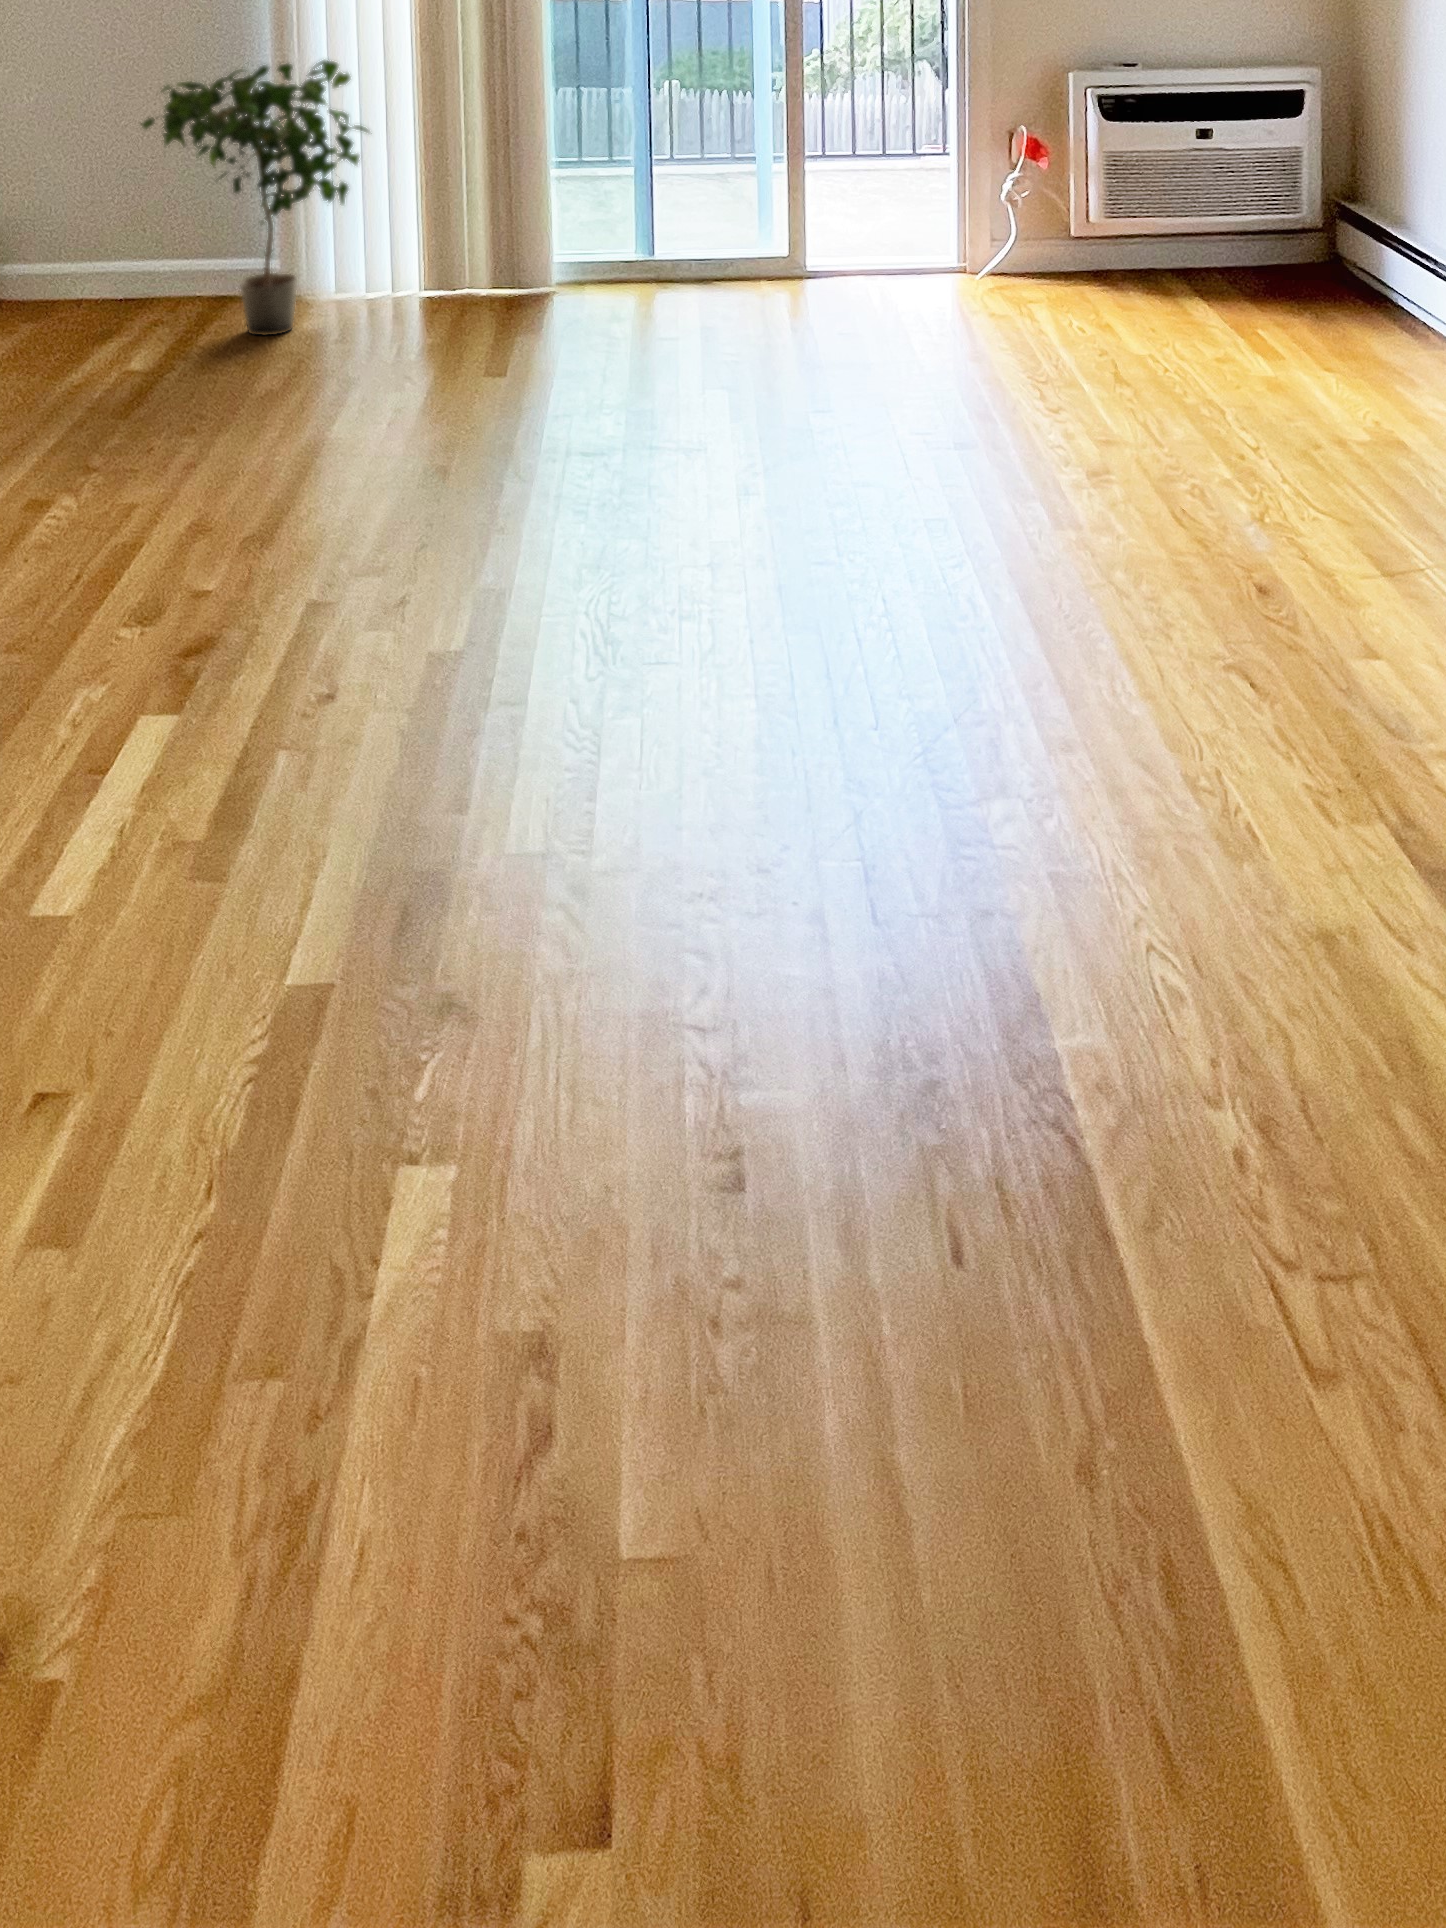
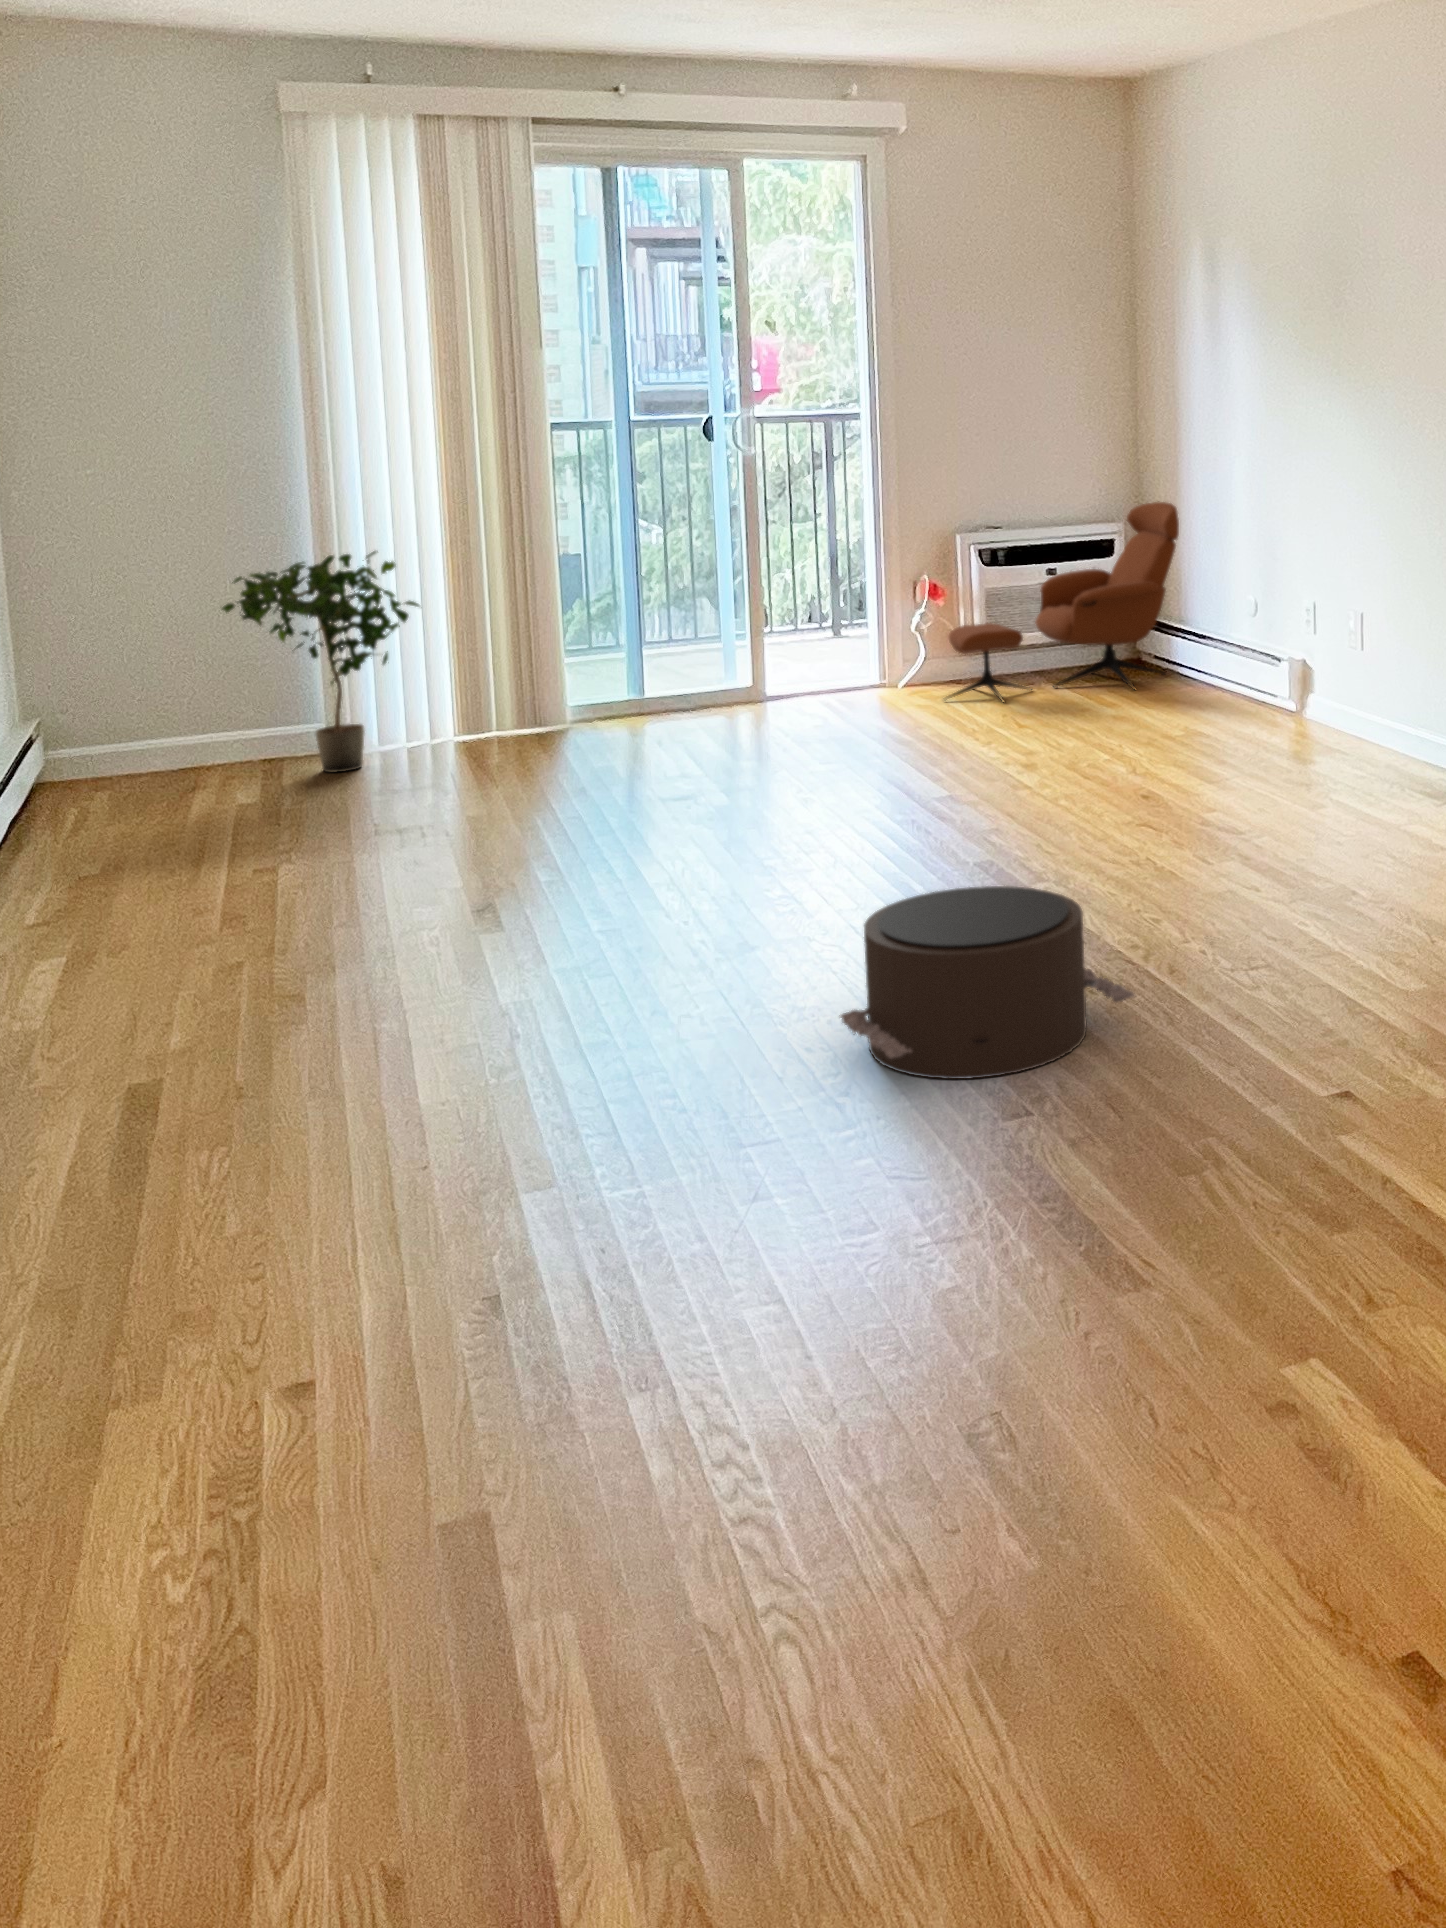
lounge chair: none [1034,41,1401,326] -> present [944,501,1179,702]
pouf: none [435,885,1005,1408] -> present [840,886,1135,1079]

